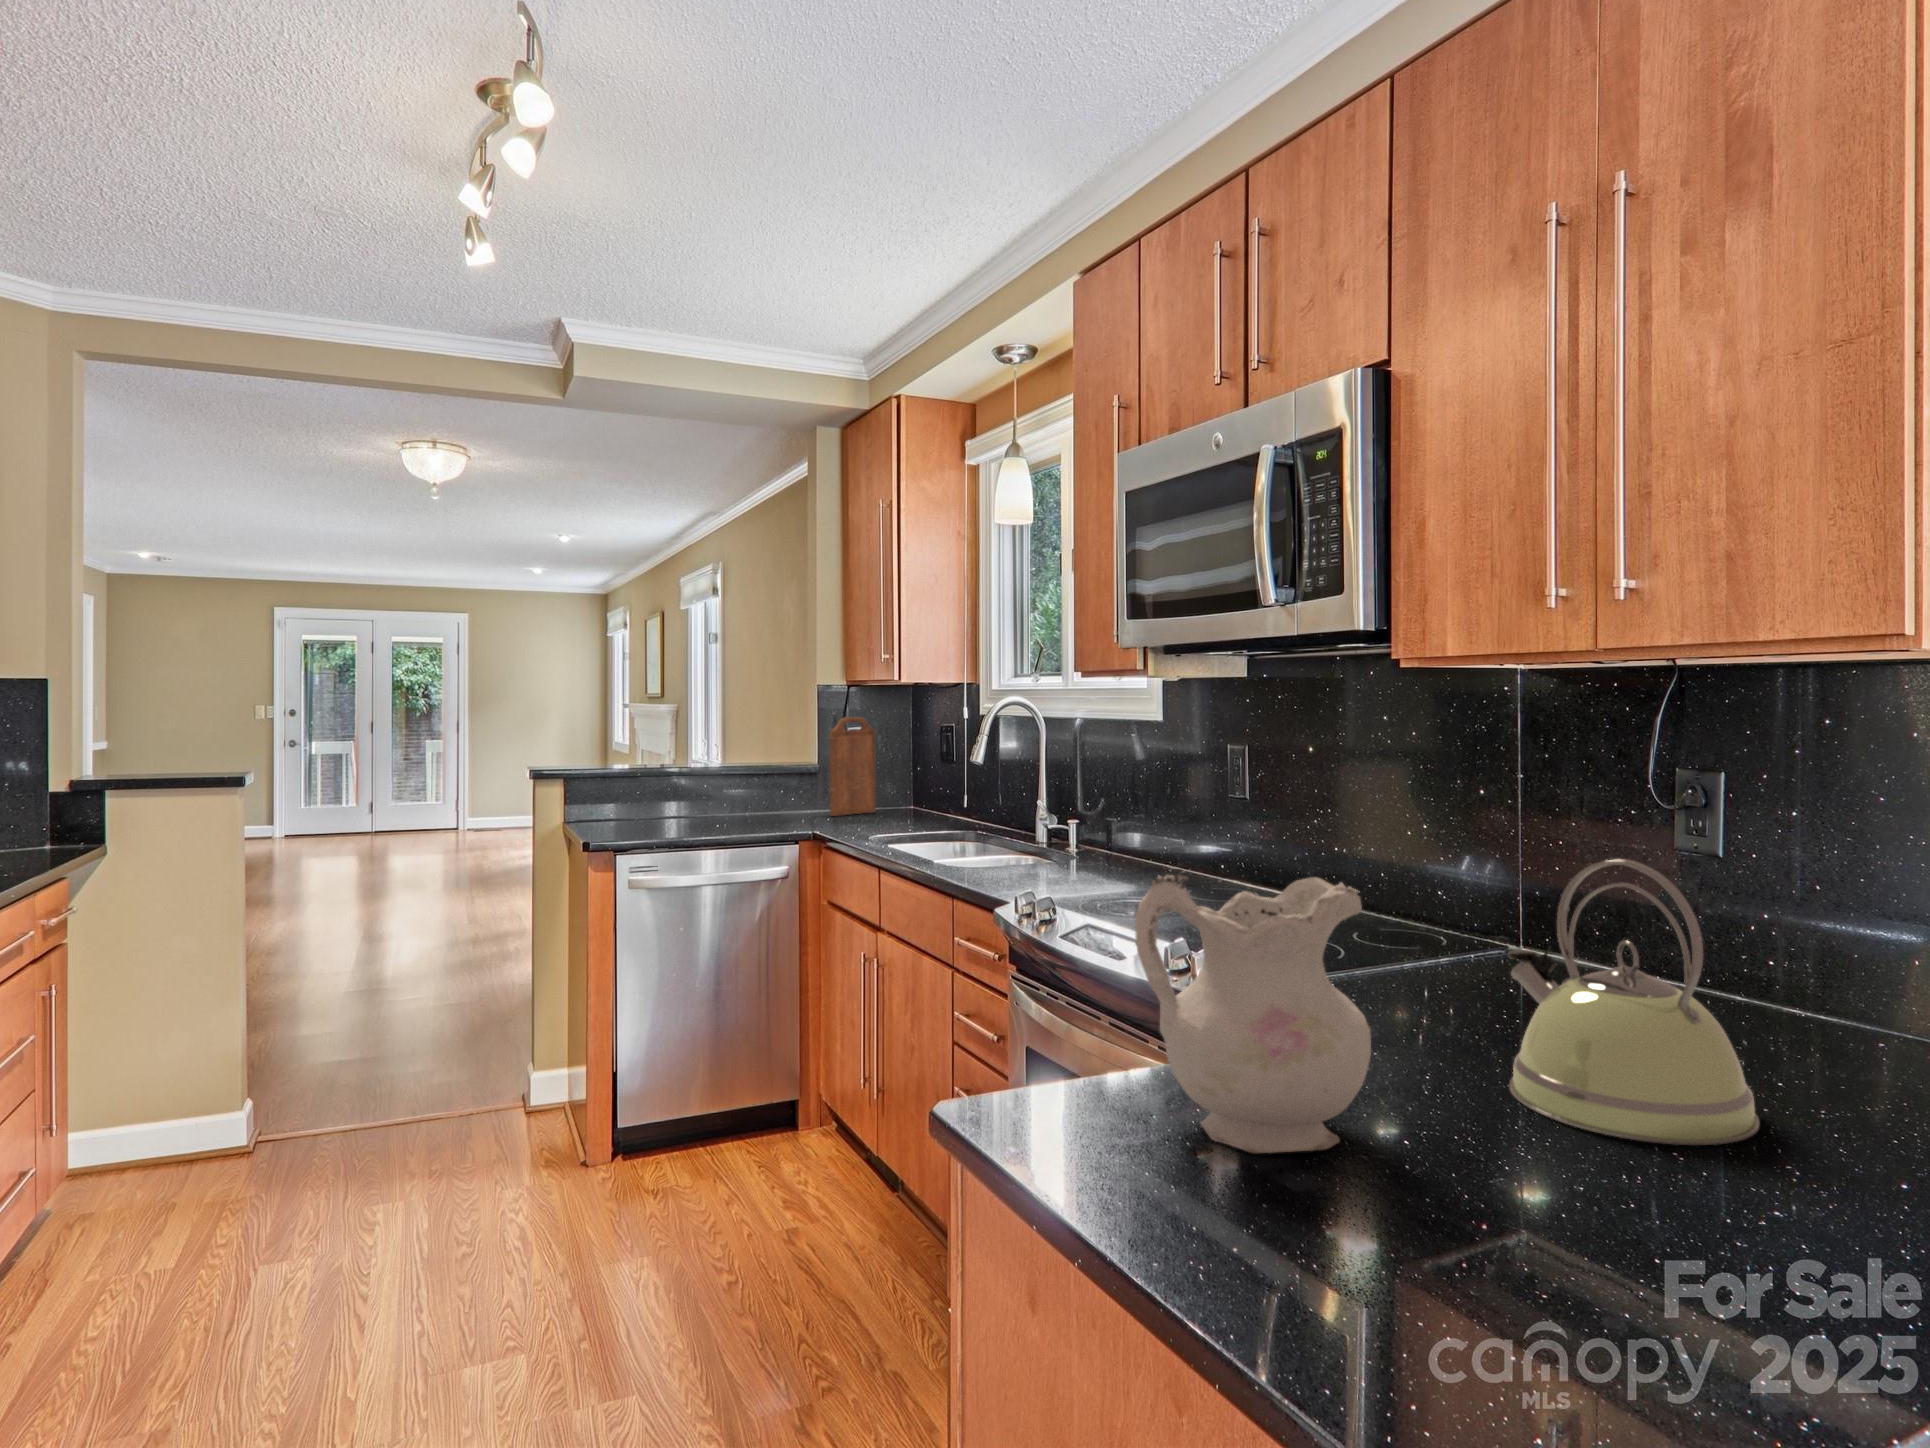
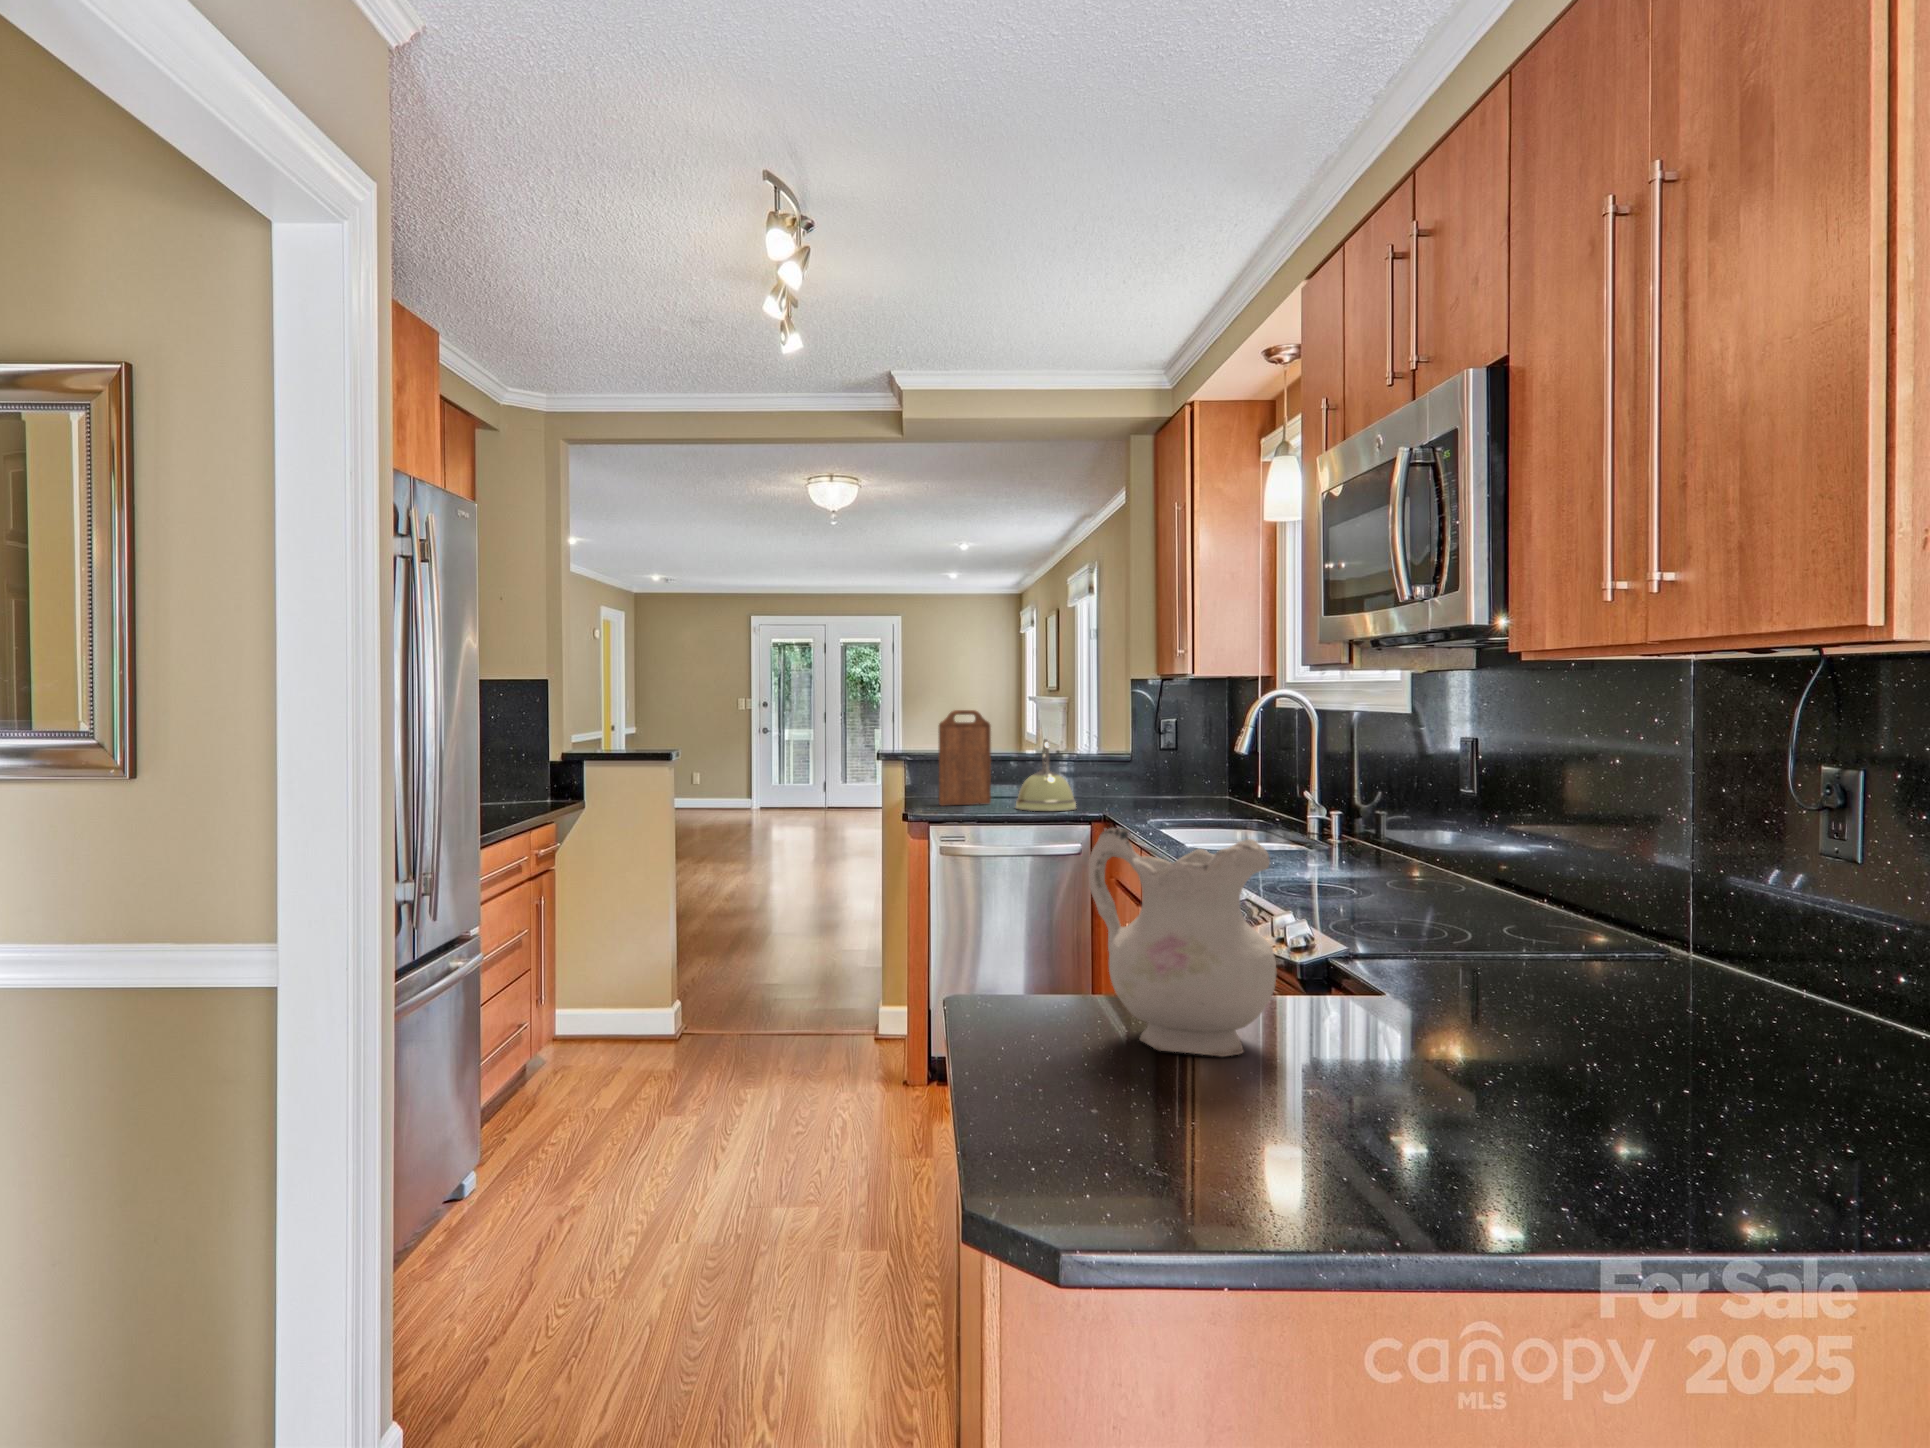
cutting board: present [829,717,876,816] -> present [939,710,991,806]
kettle: present [1508,859,1759,1145] -> present [1016,739,1076,811]

